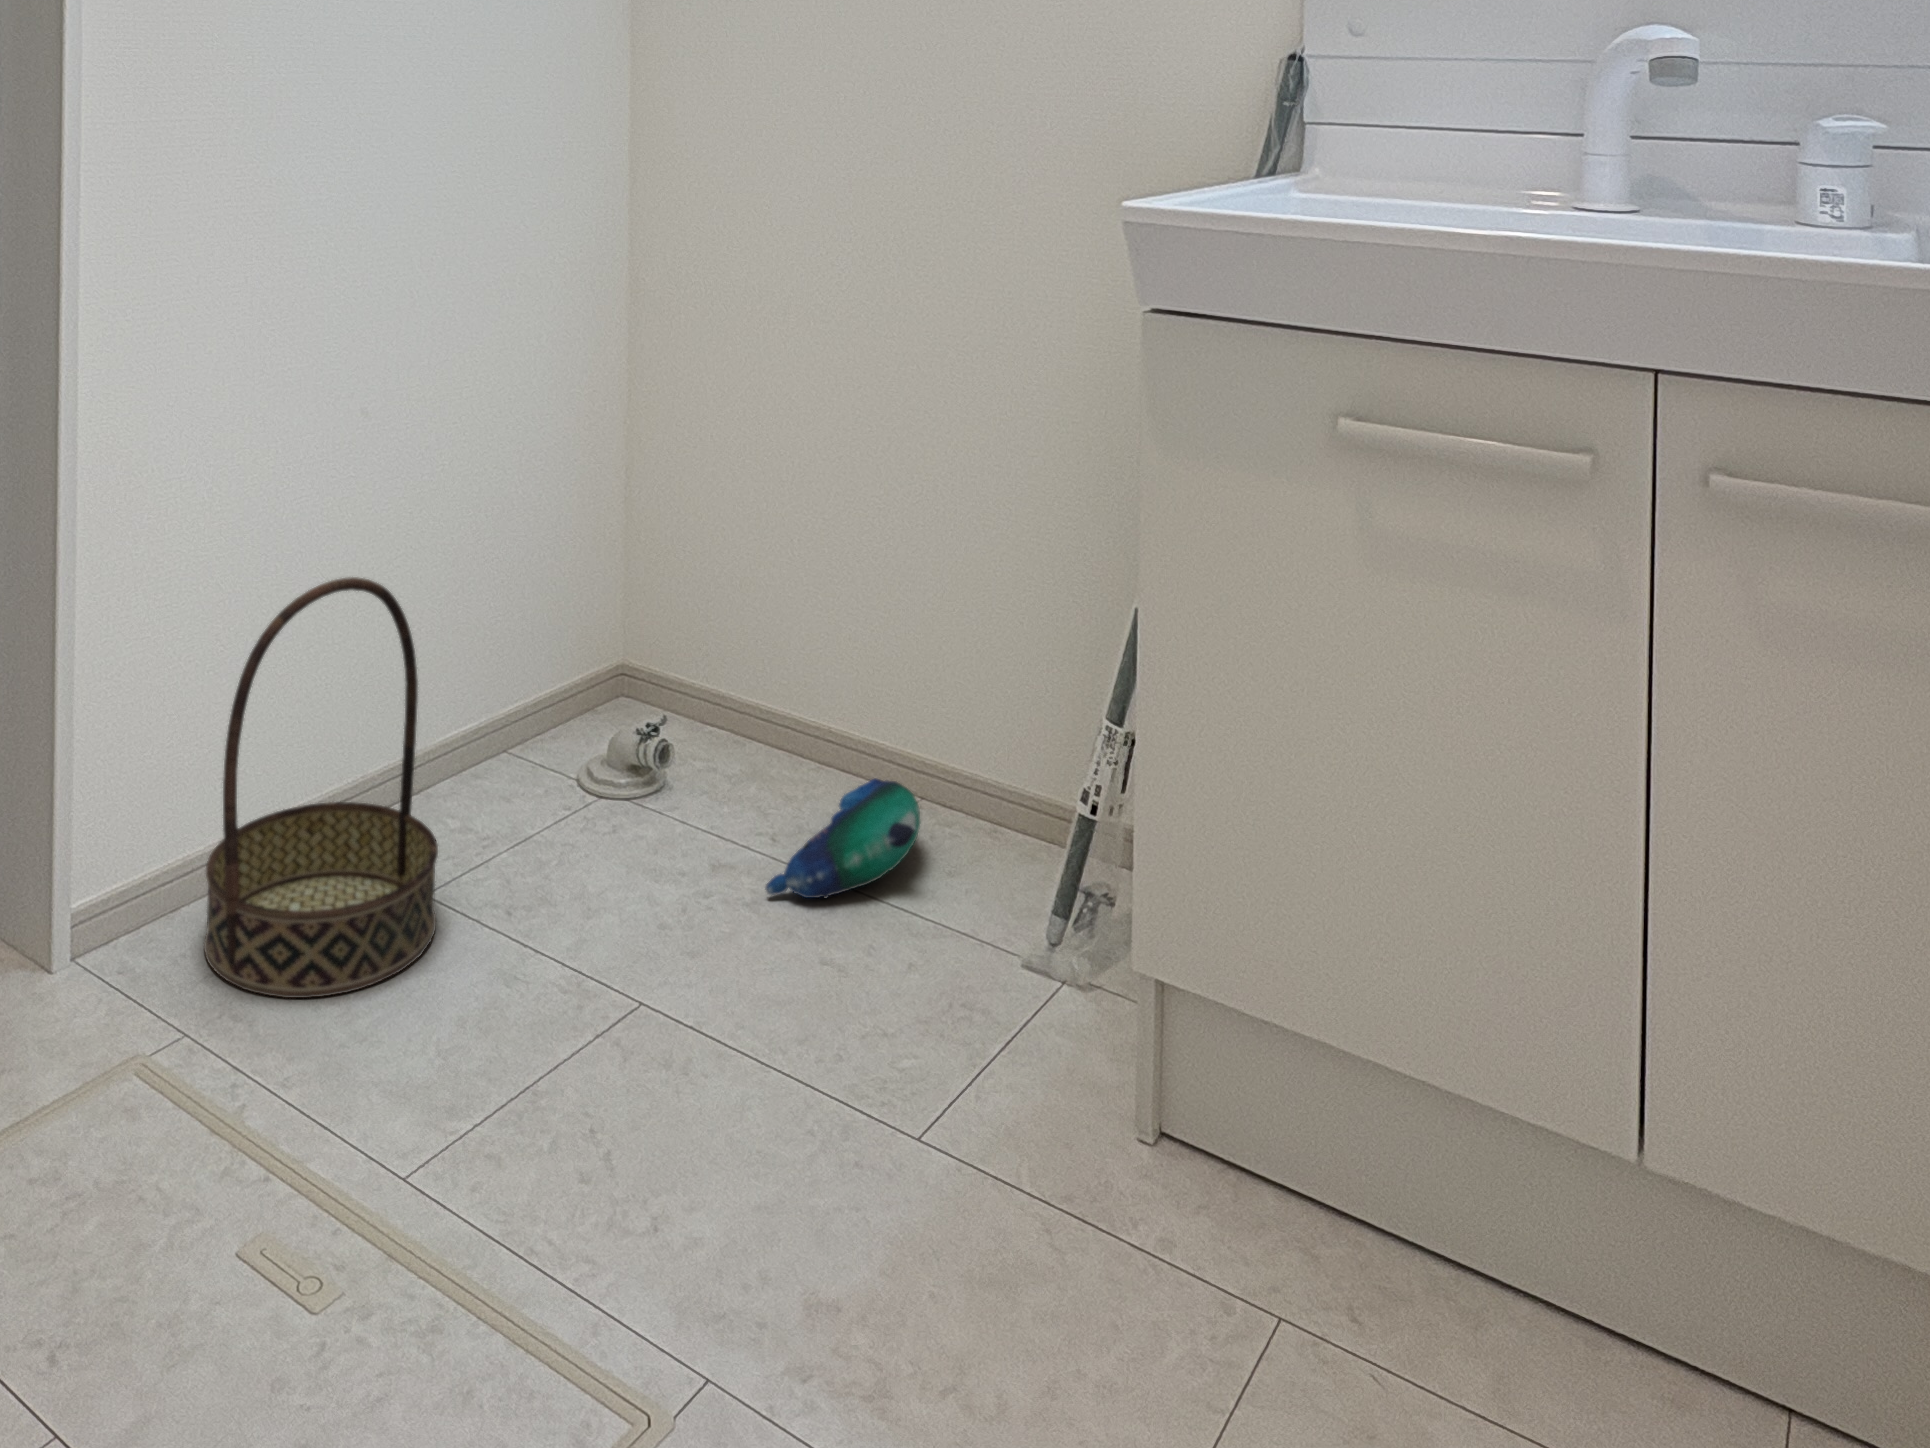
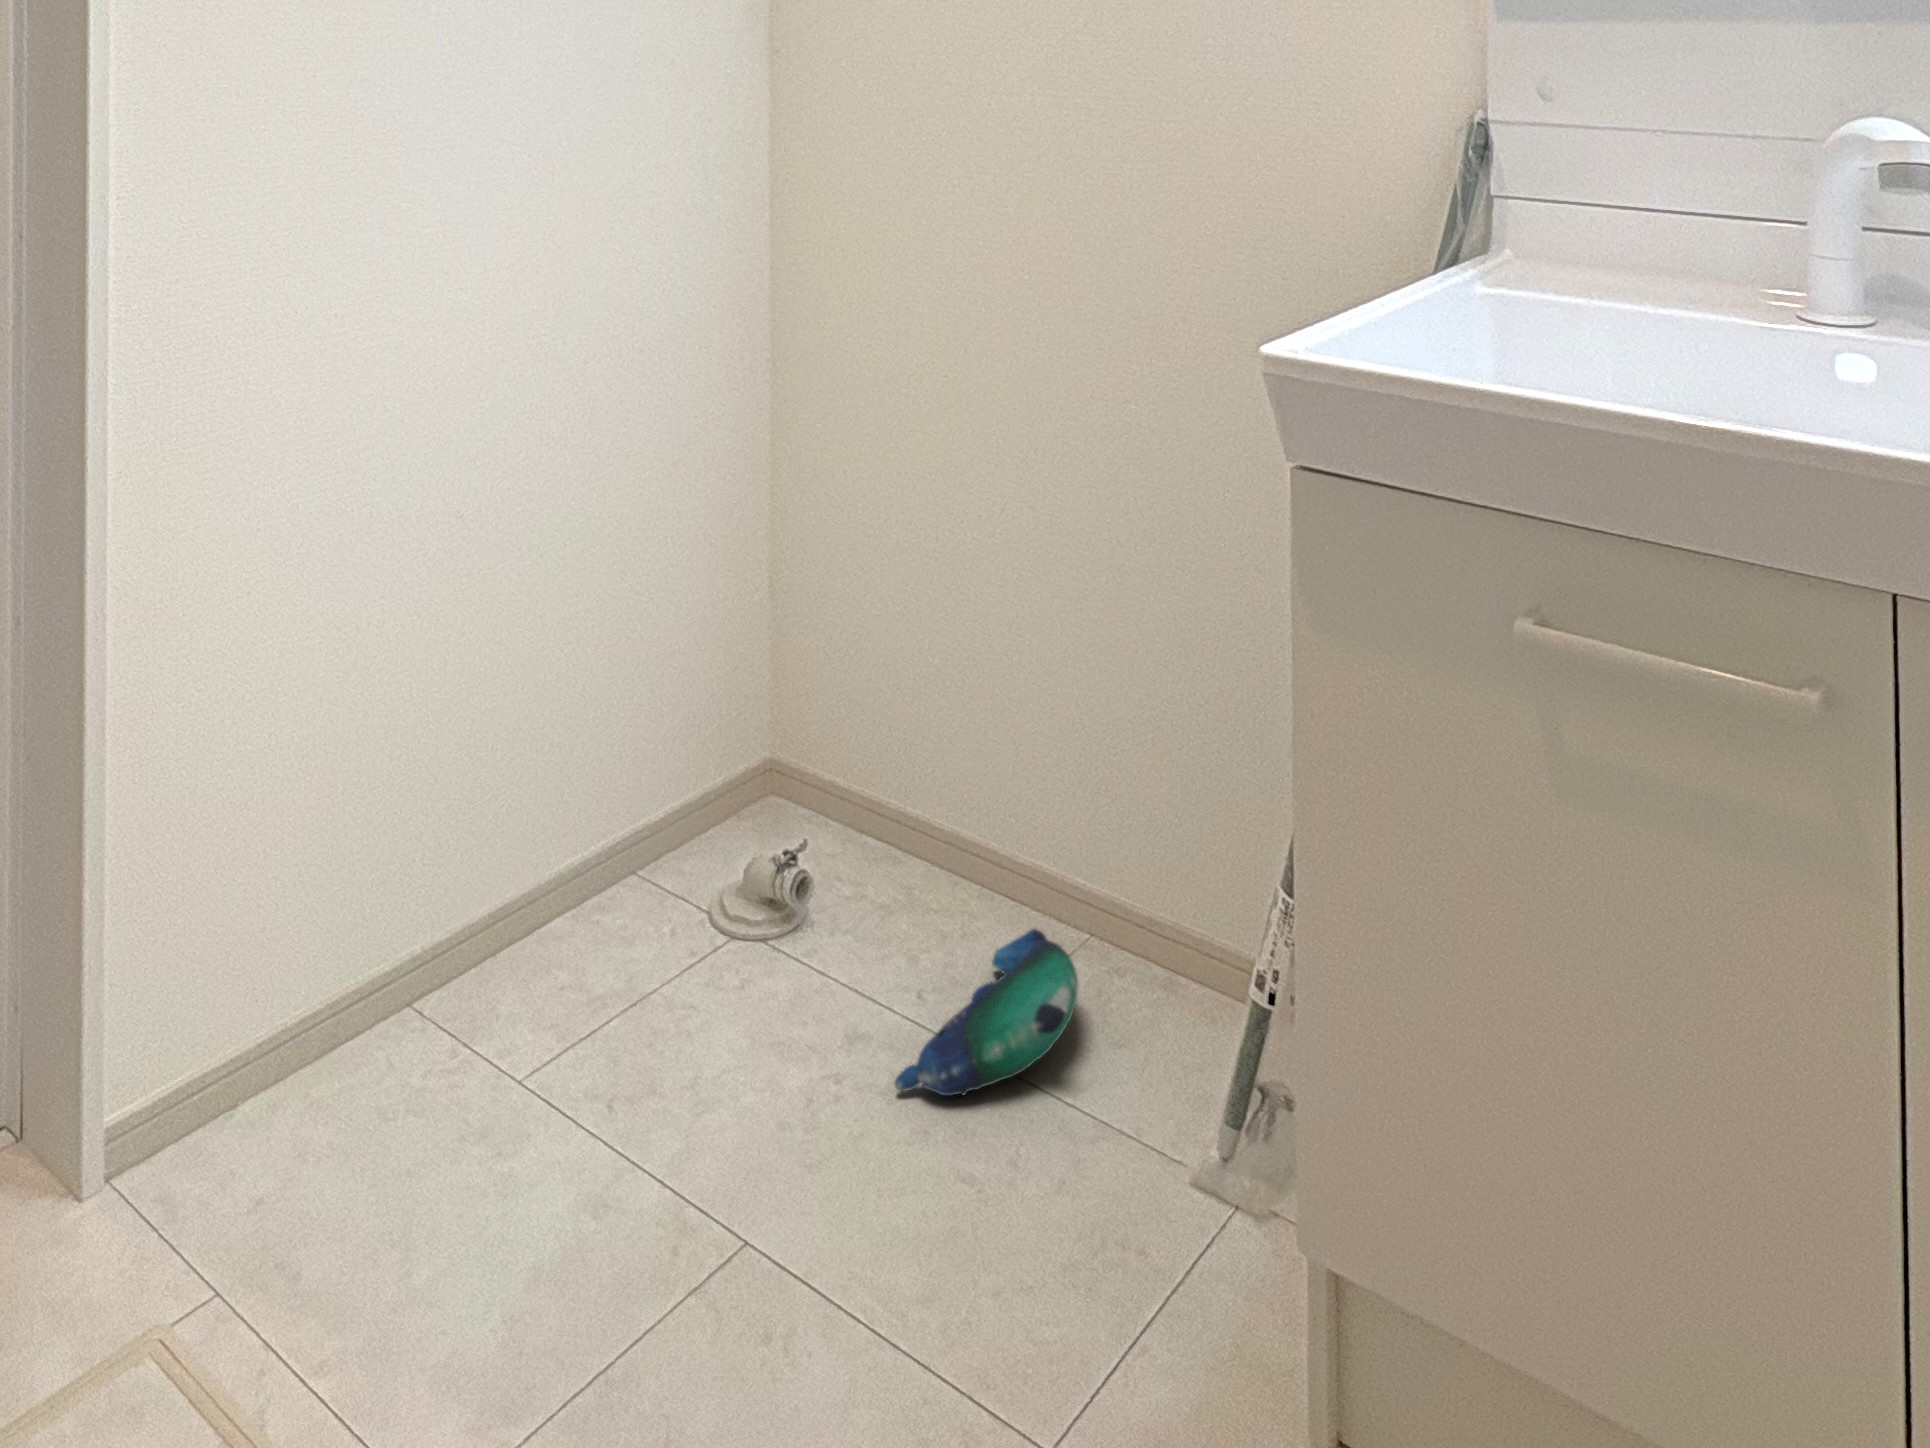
basket: present [204,577,438,998] -> none [243,731,513,1244]

